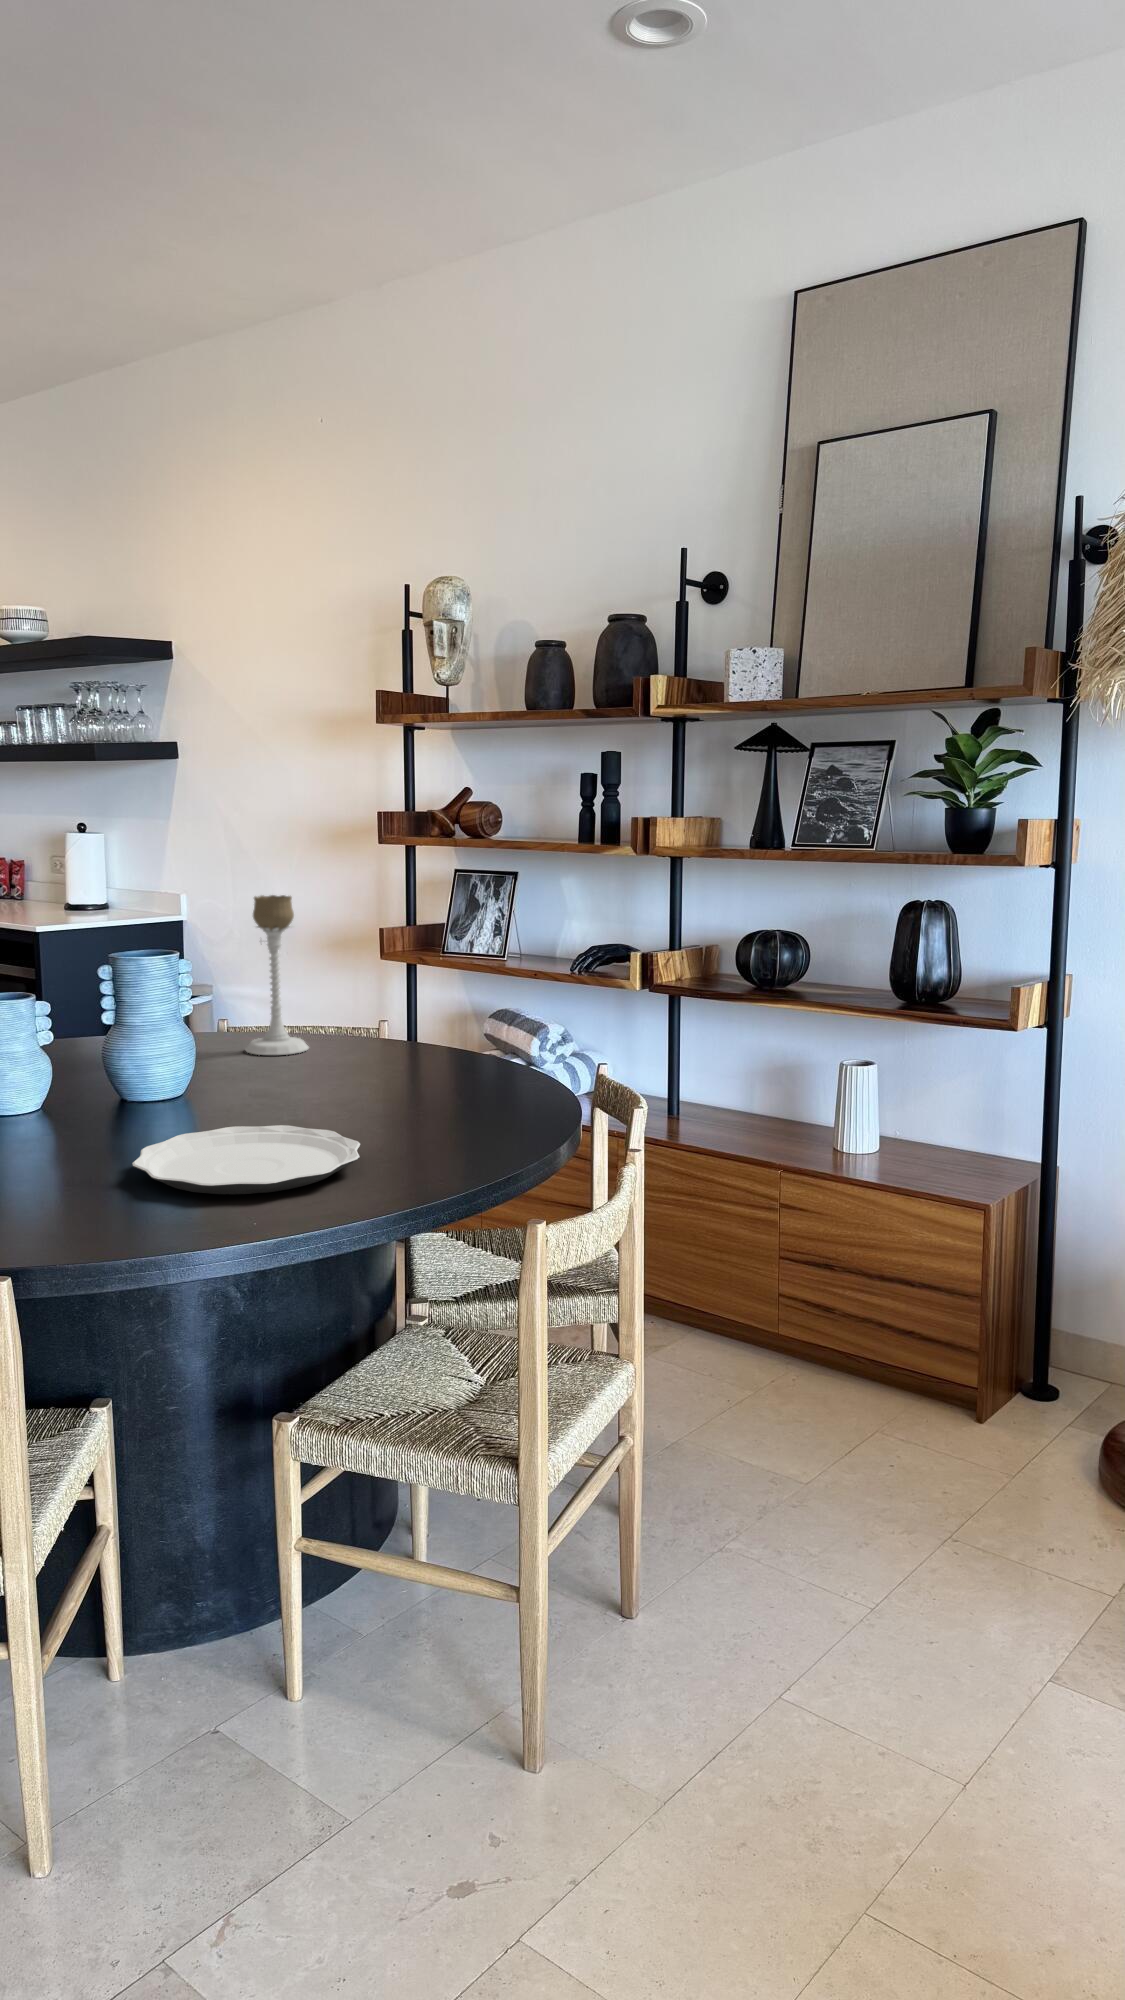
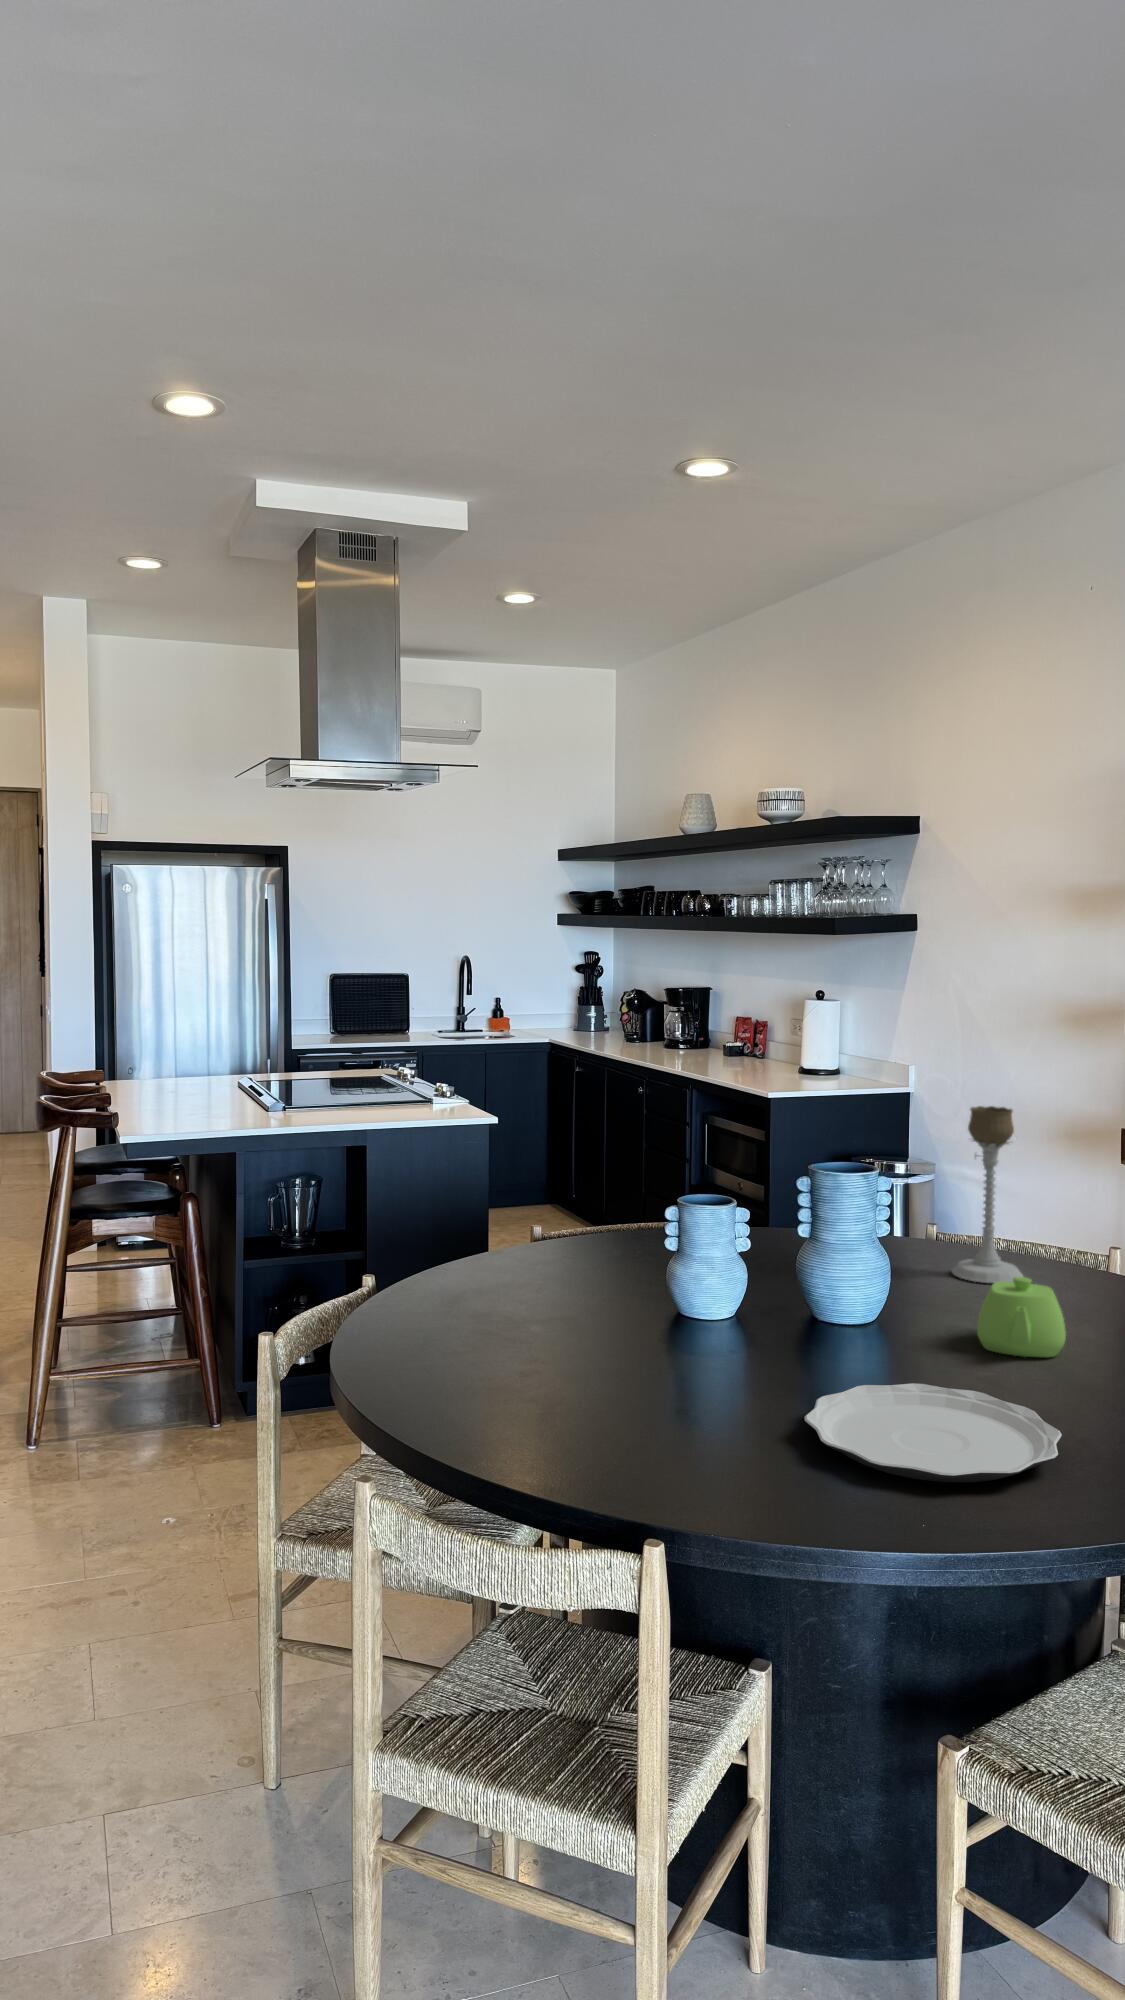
teapot: none [276,1034,353,1102] -> present [977,1277,1066,1357]

